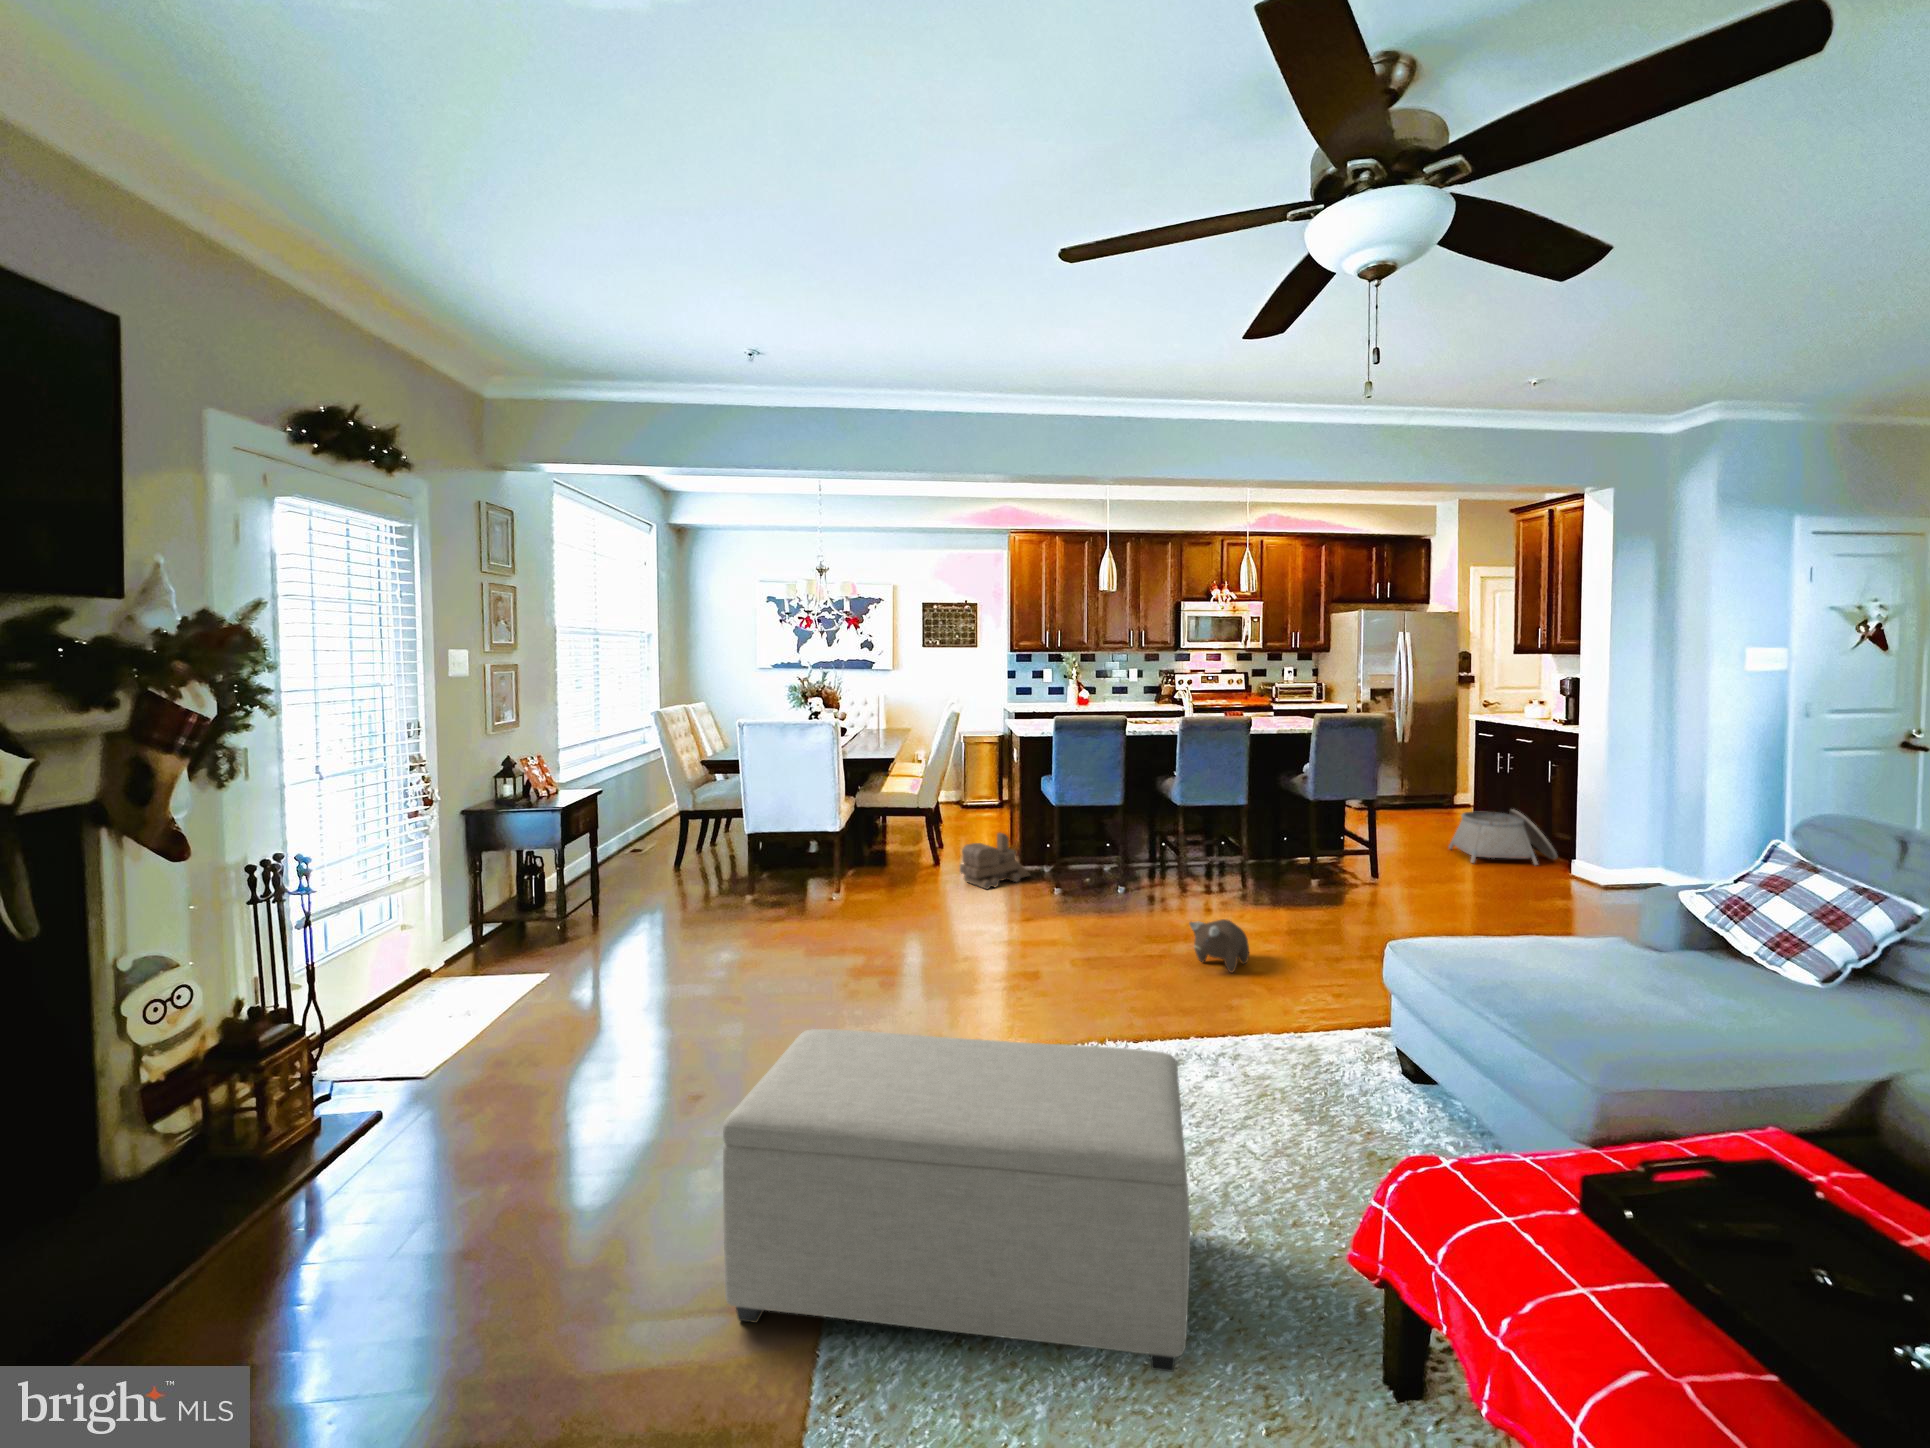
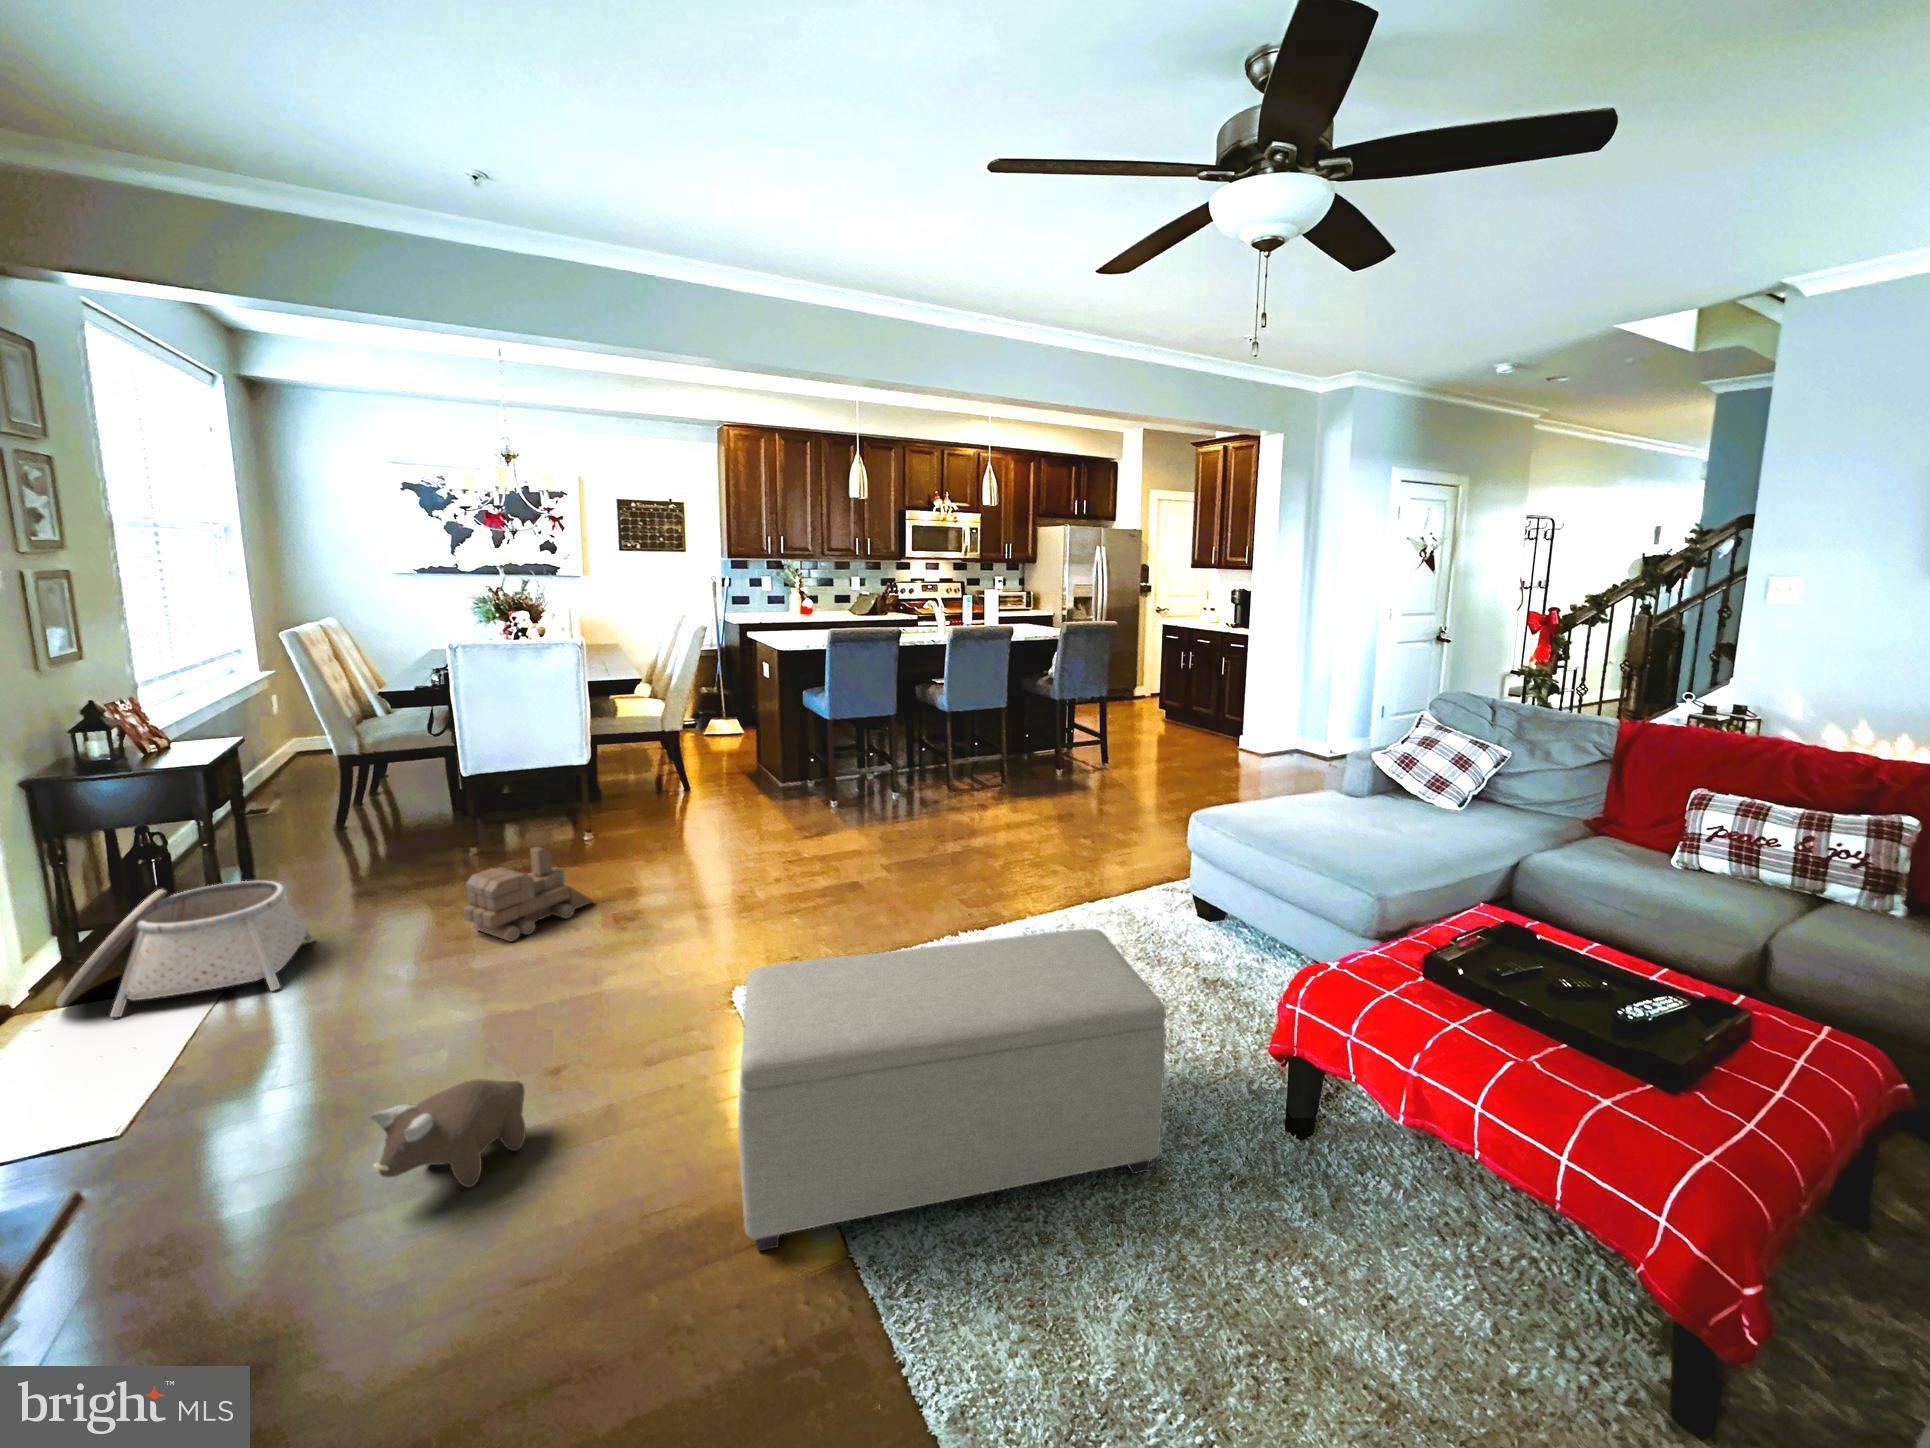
basket: present [1449,809,1557,865] -> present [56,881,315,1017]
toy train: present [960,833,1030,889] -> present [463,847,593,942]
plush toy: present [1189,919,1249,973] -> present [371,1079,526,1187]

